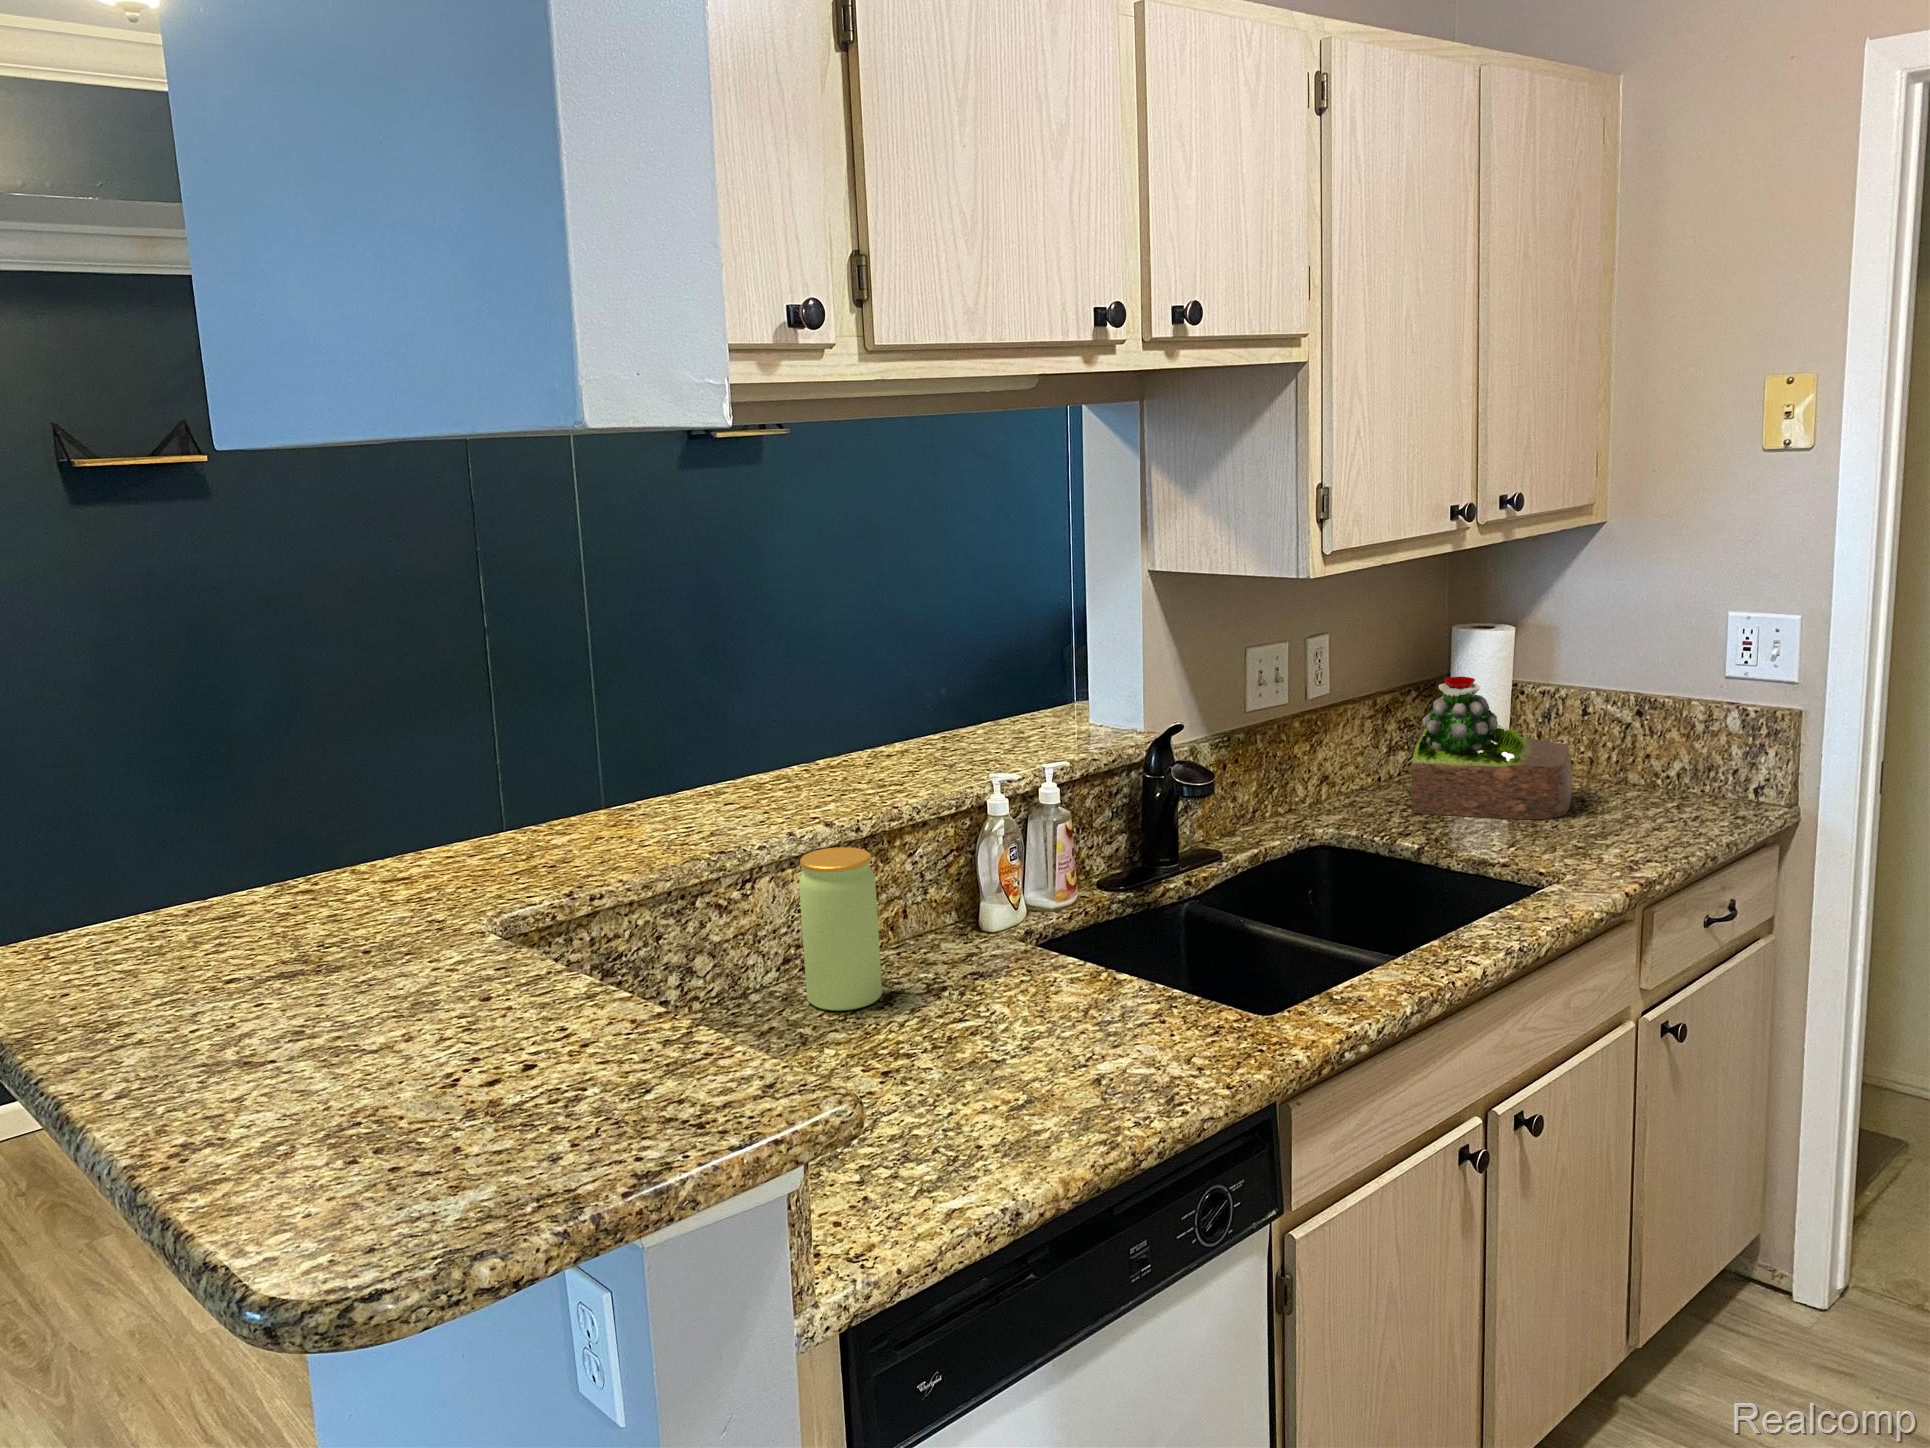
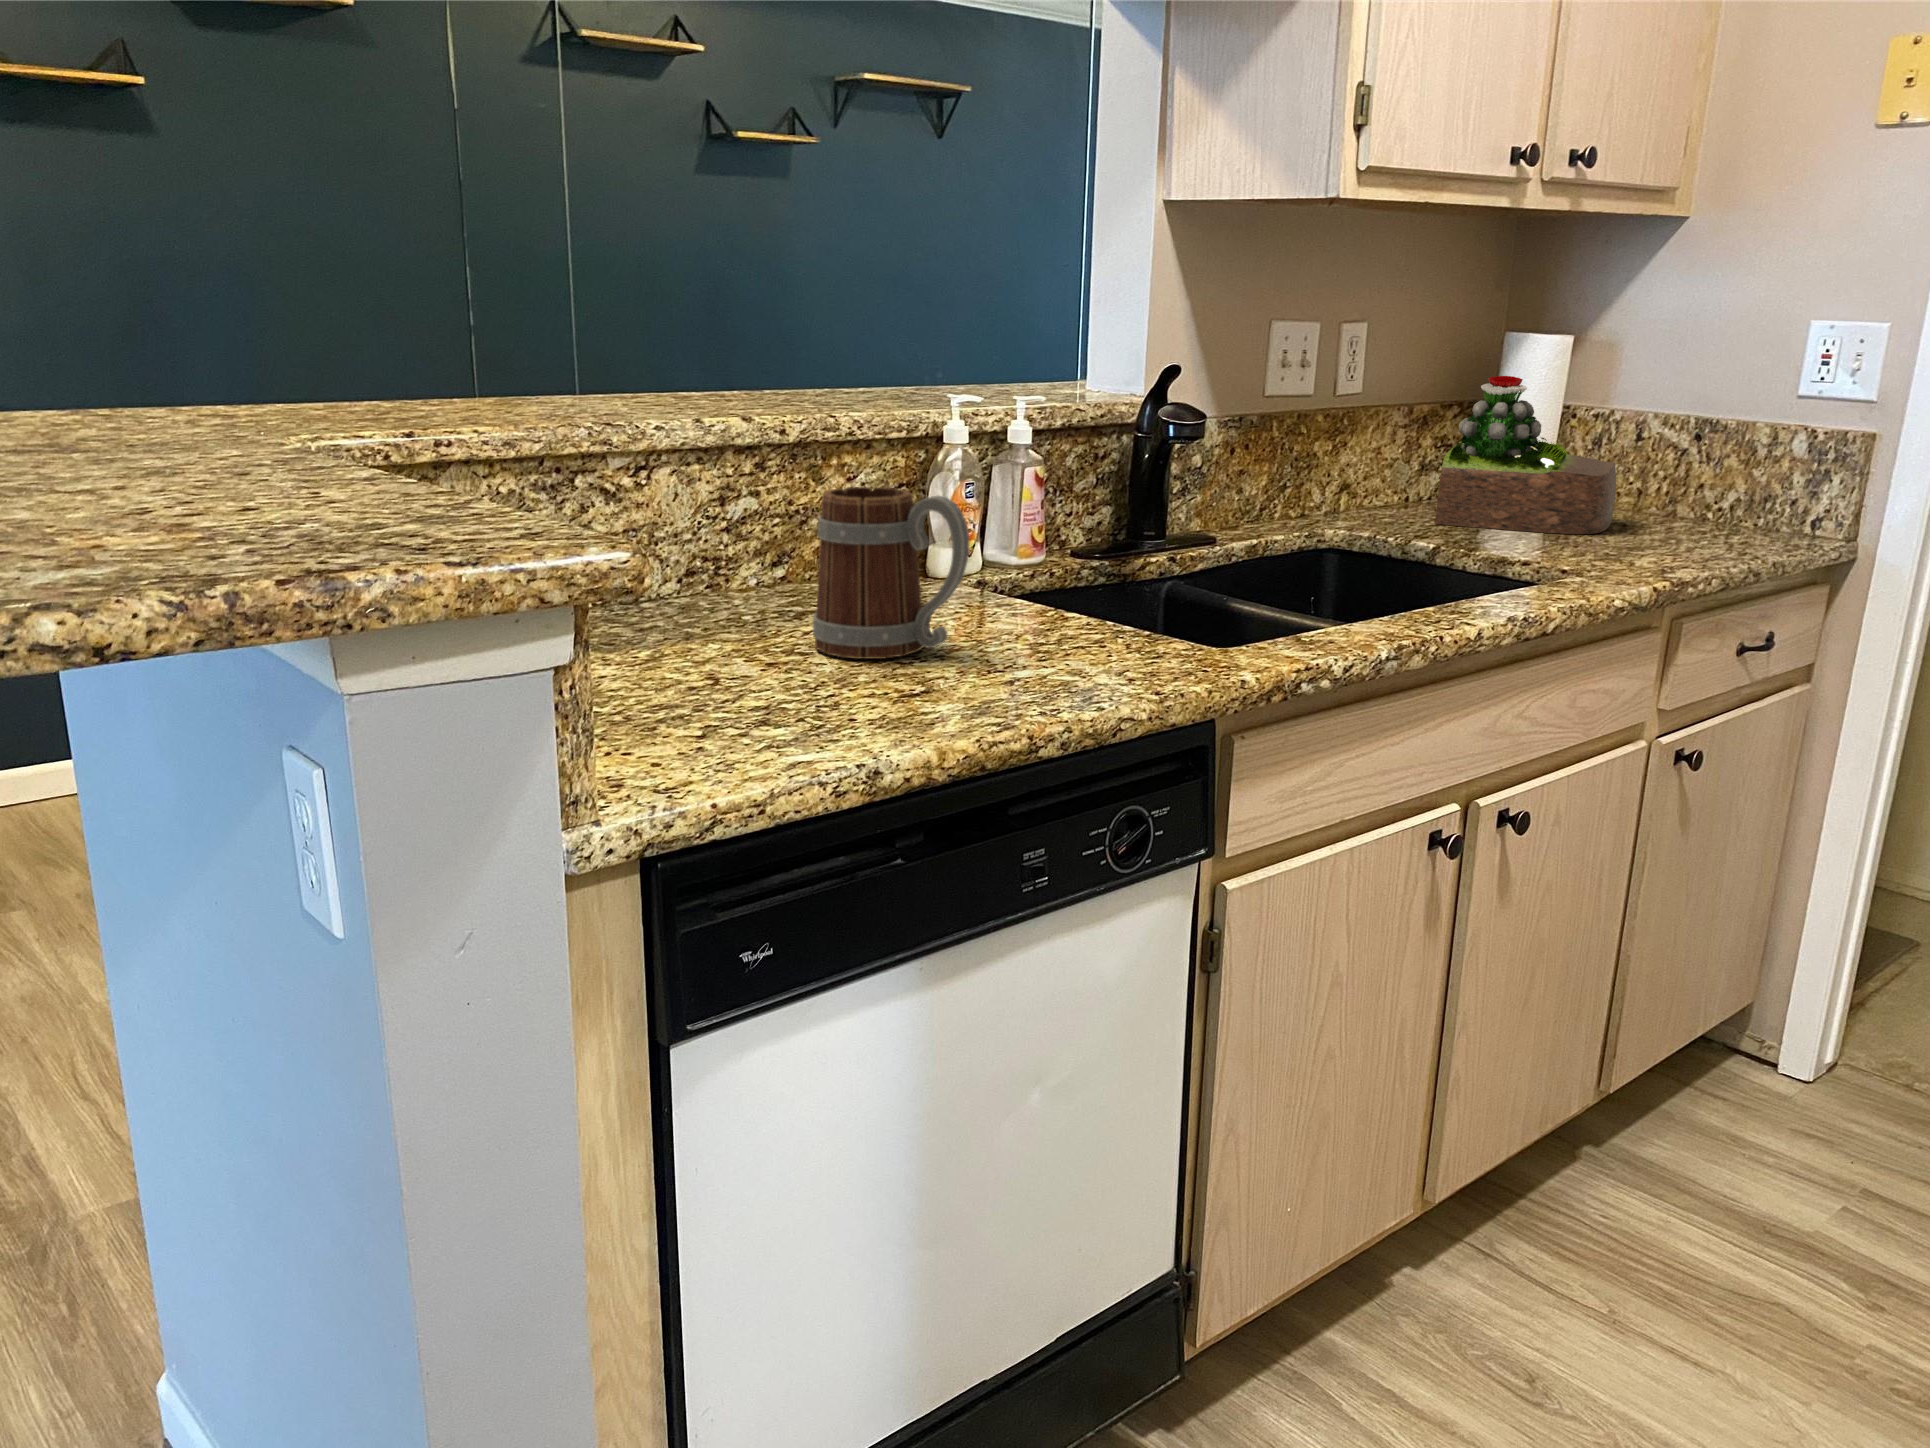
jar: present [799,847,882,1011] -> none [699,435,793,618]
mug: none [916,907,1050,1063] -> present [813,487,969,659]

